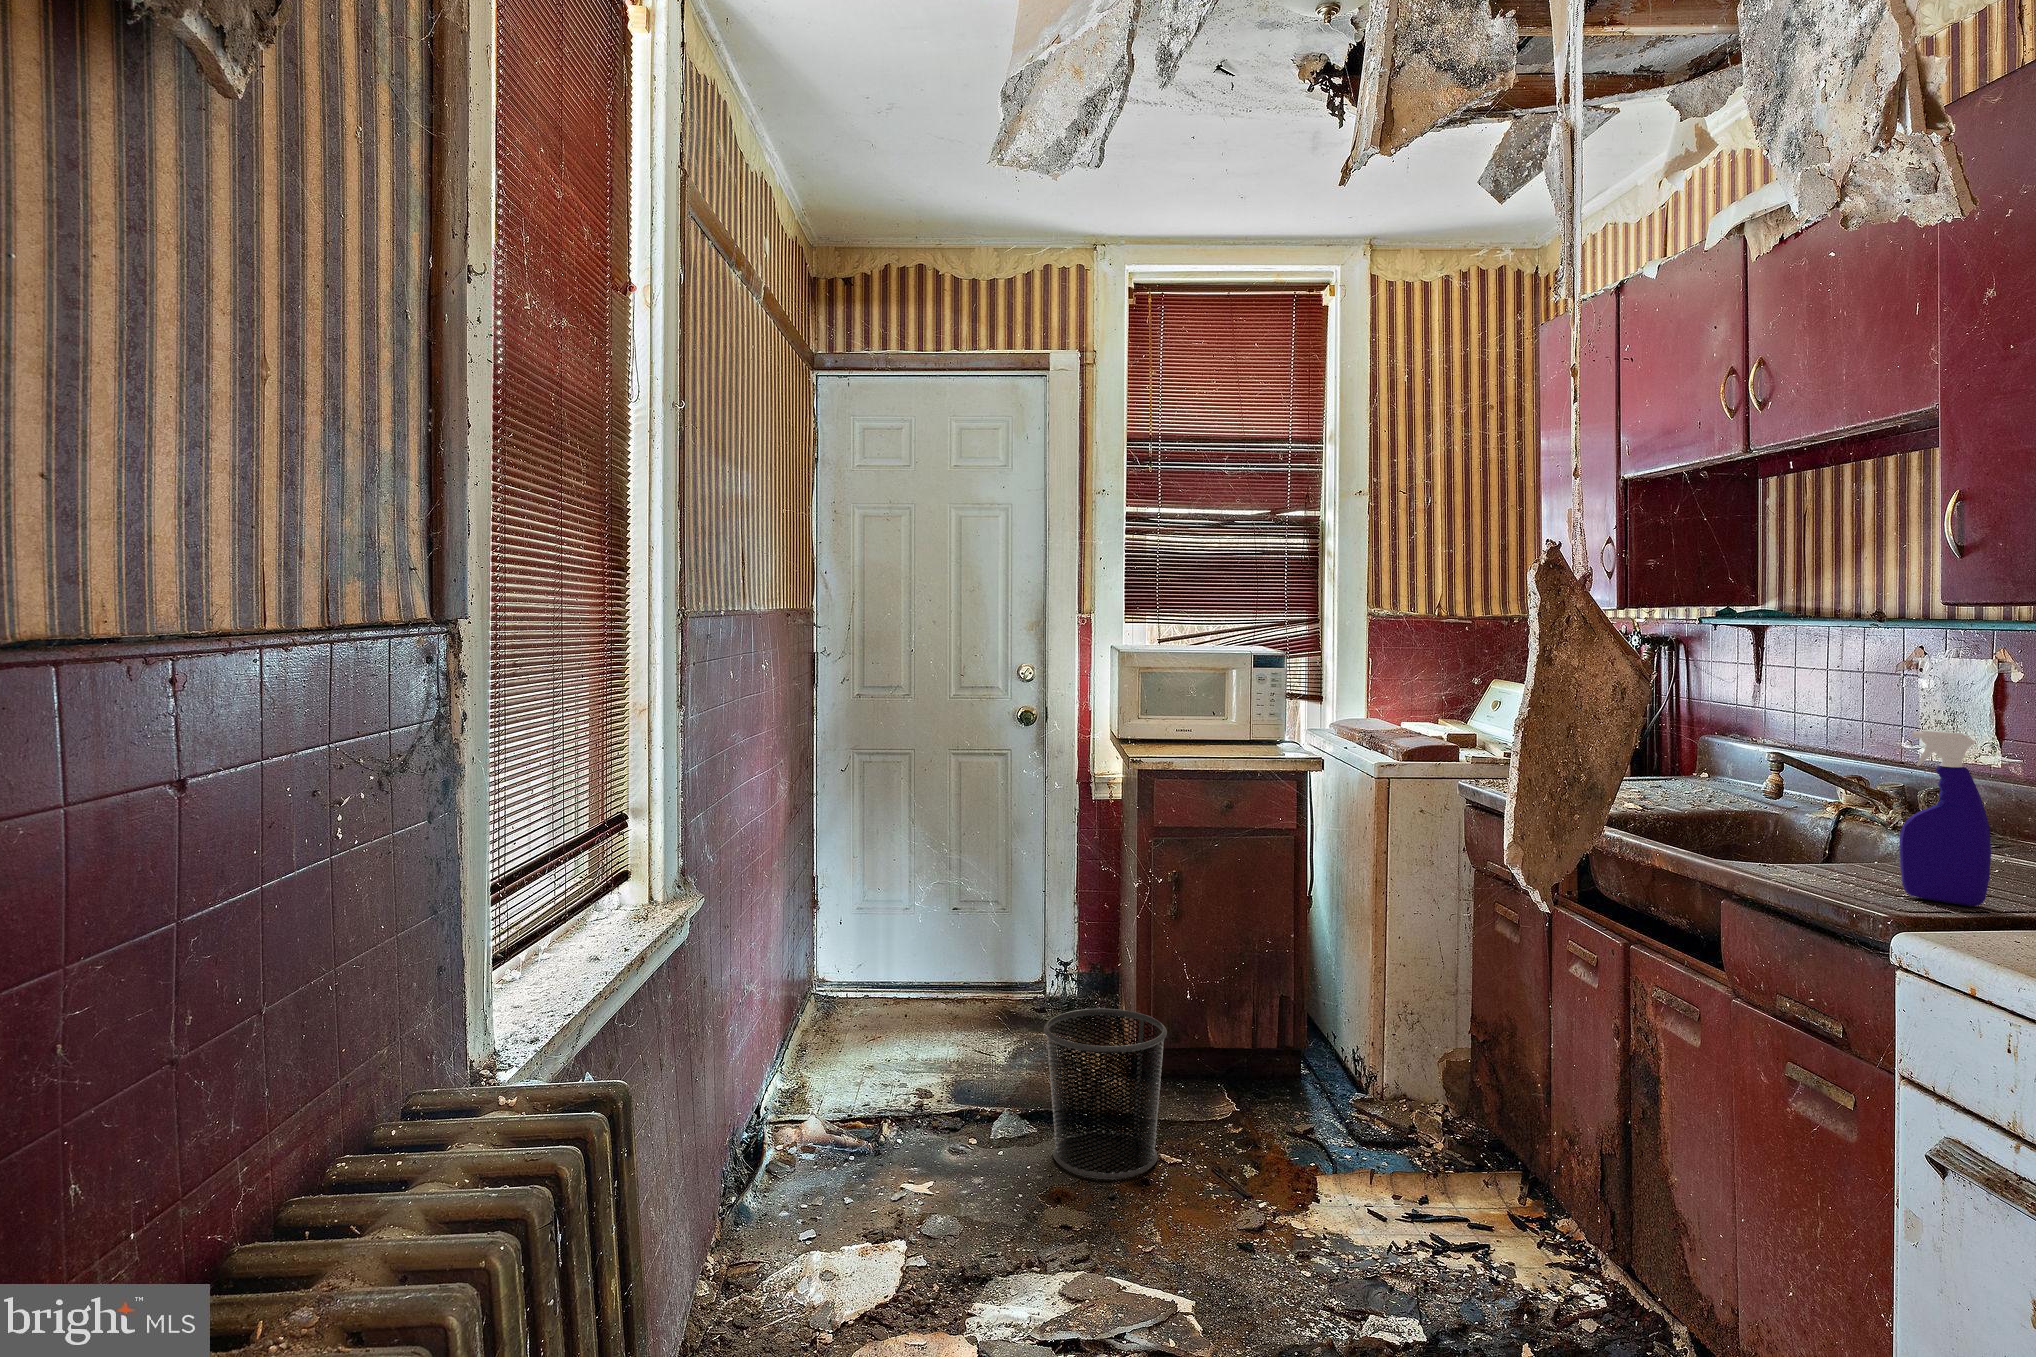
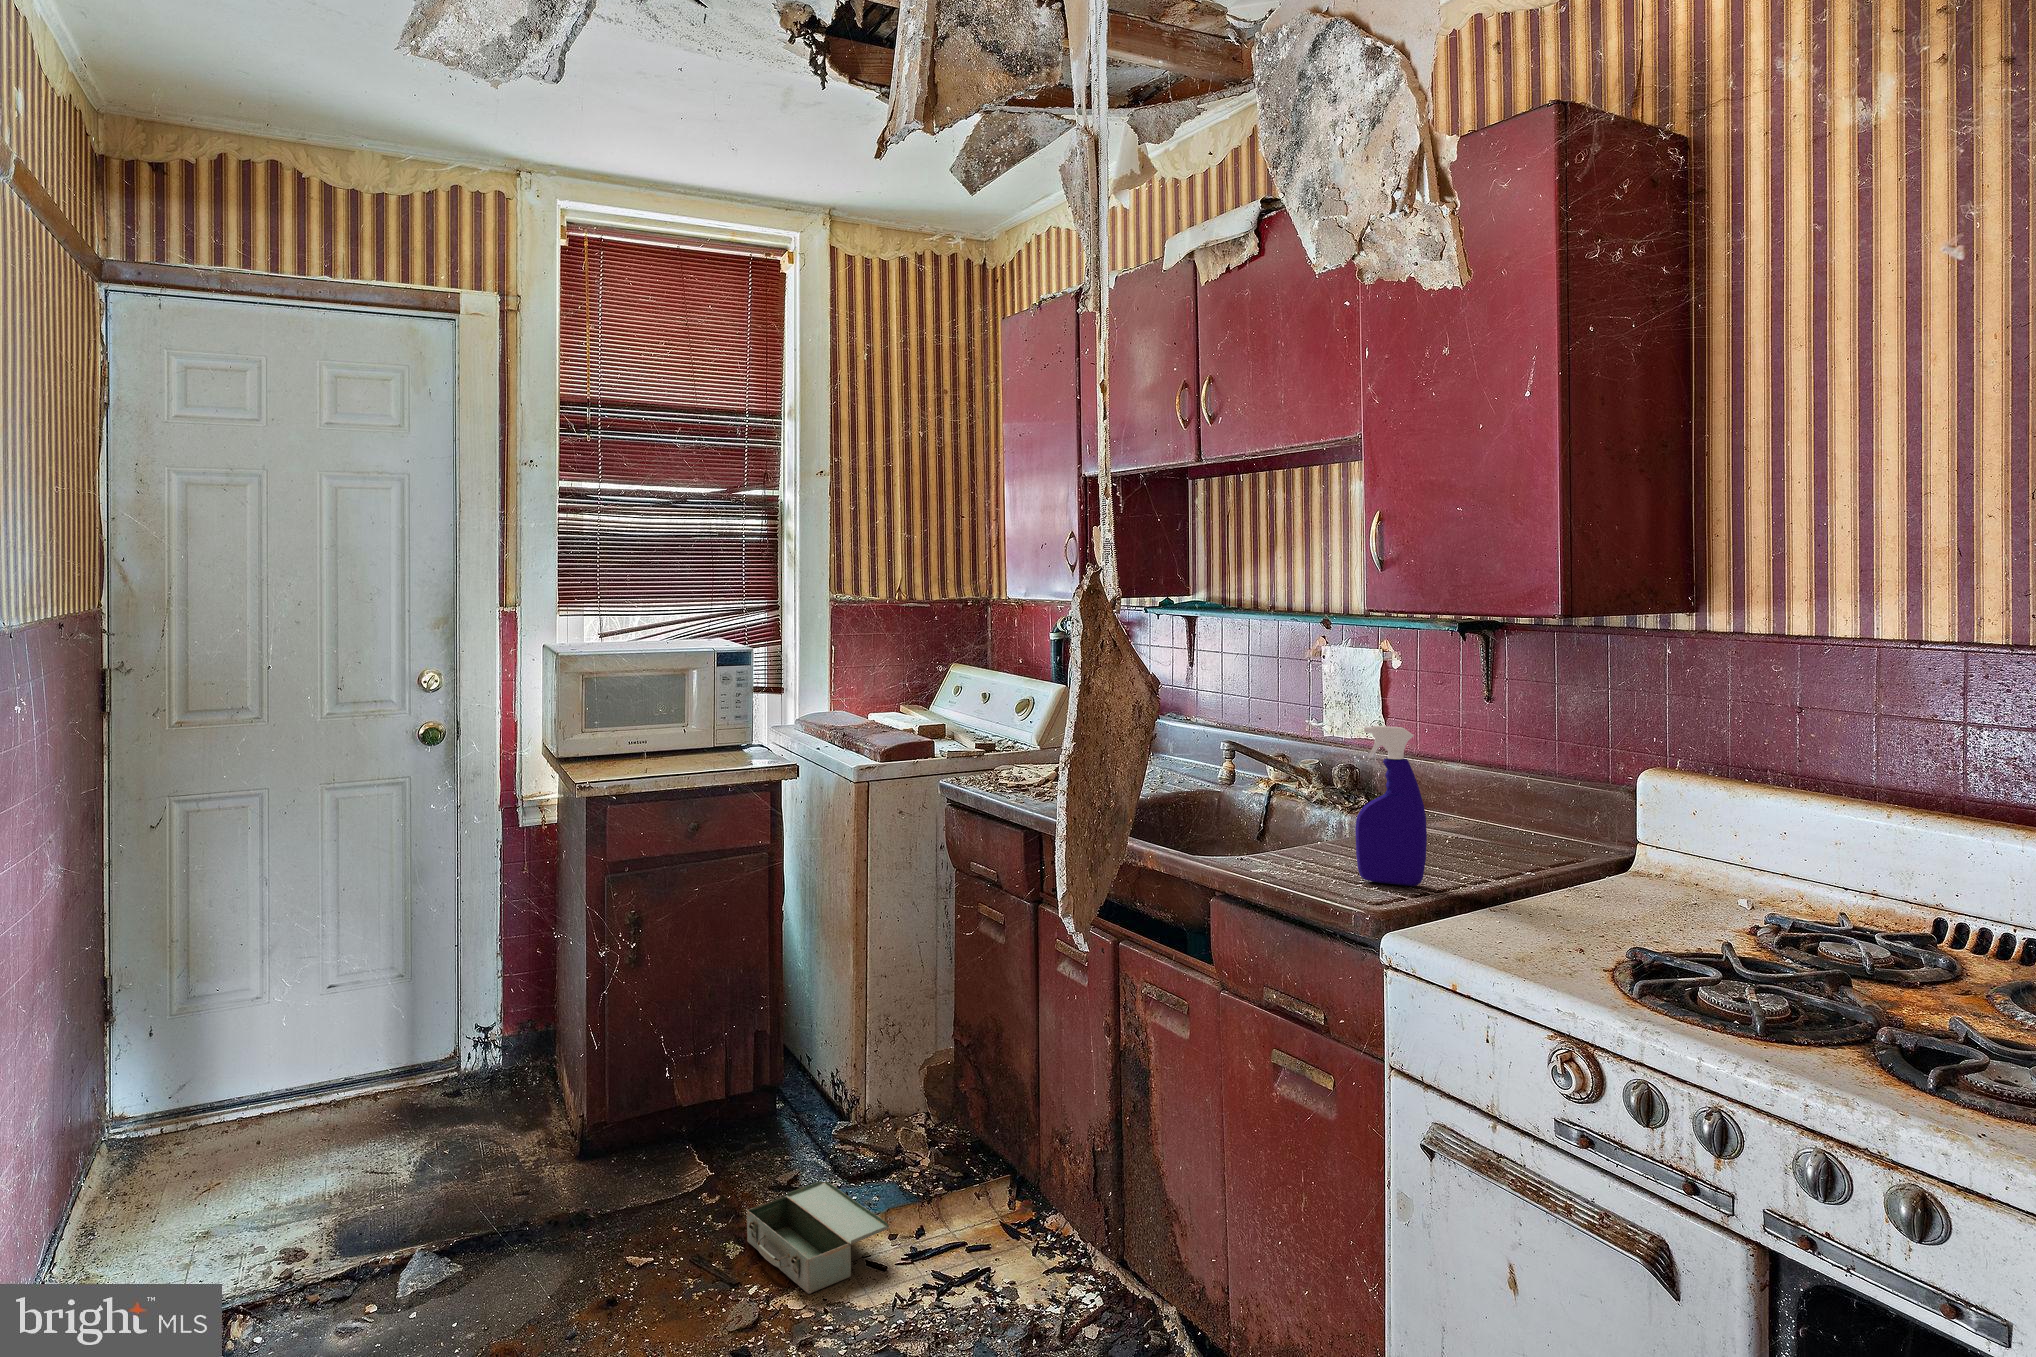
waste bin: present [1044,1009,1167,1179] -> none [473,1081,633,1296]
toolbox: none [1261,1137,1391,1227] -> present [747,1181,889,1294]

